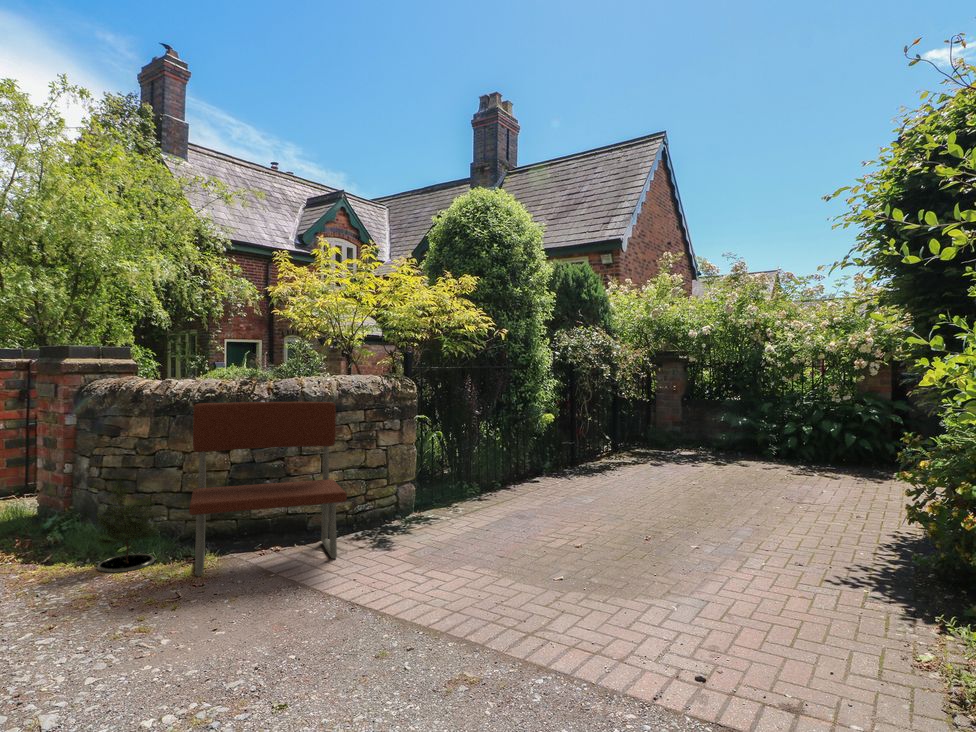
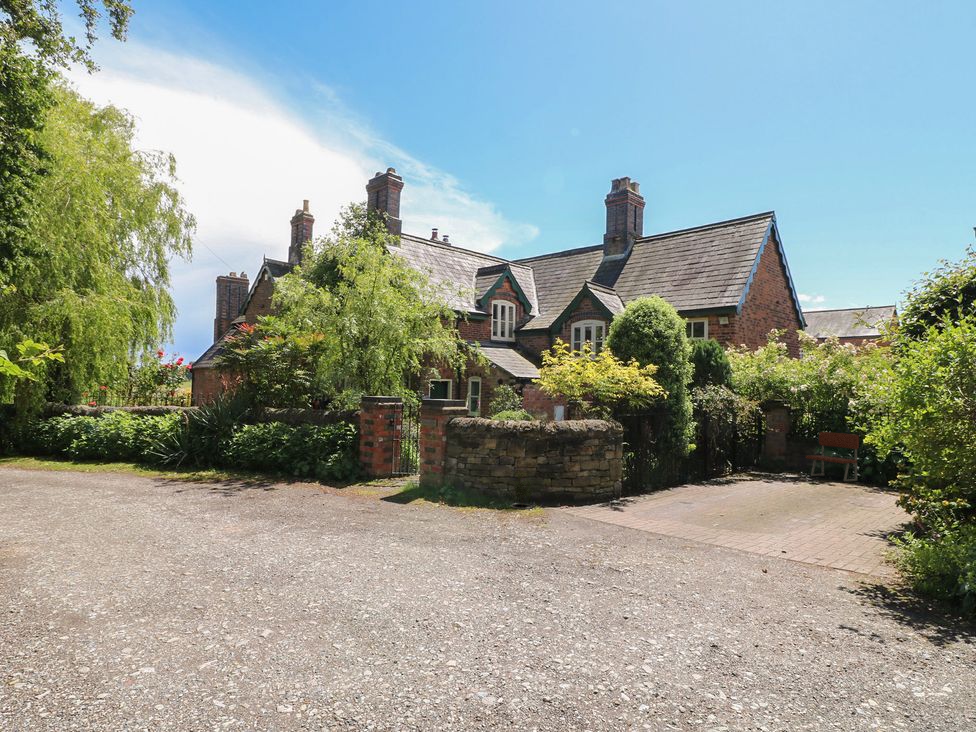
bench: present [189,402,347,576] -> present [806,432,859,481]

